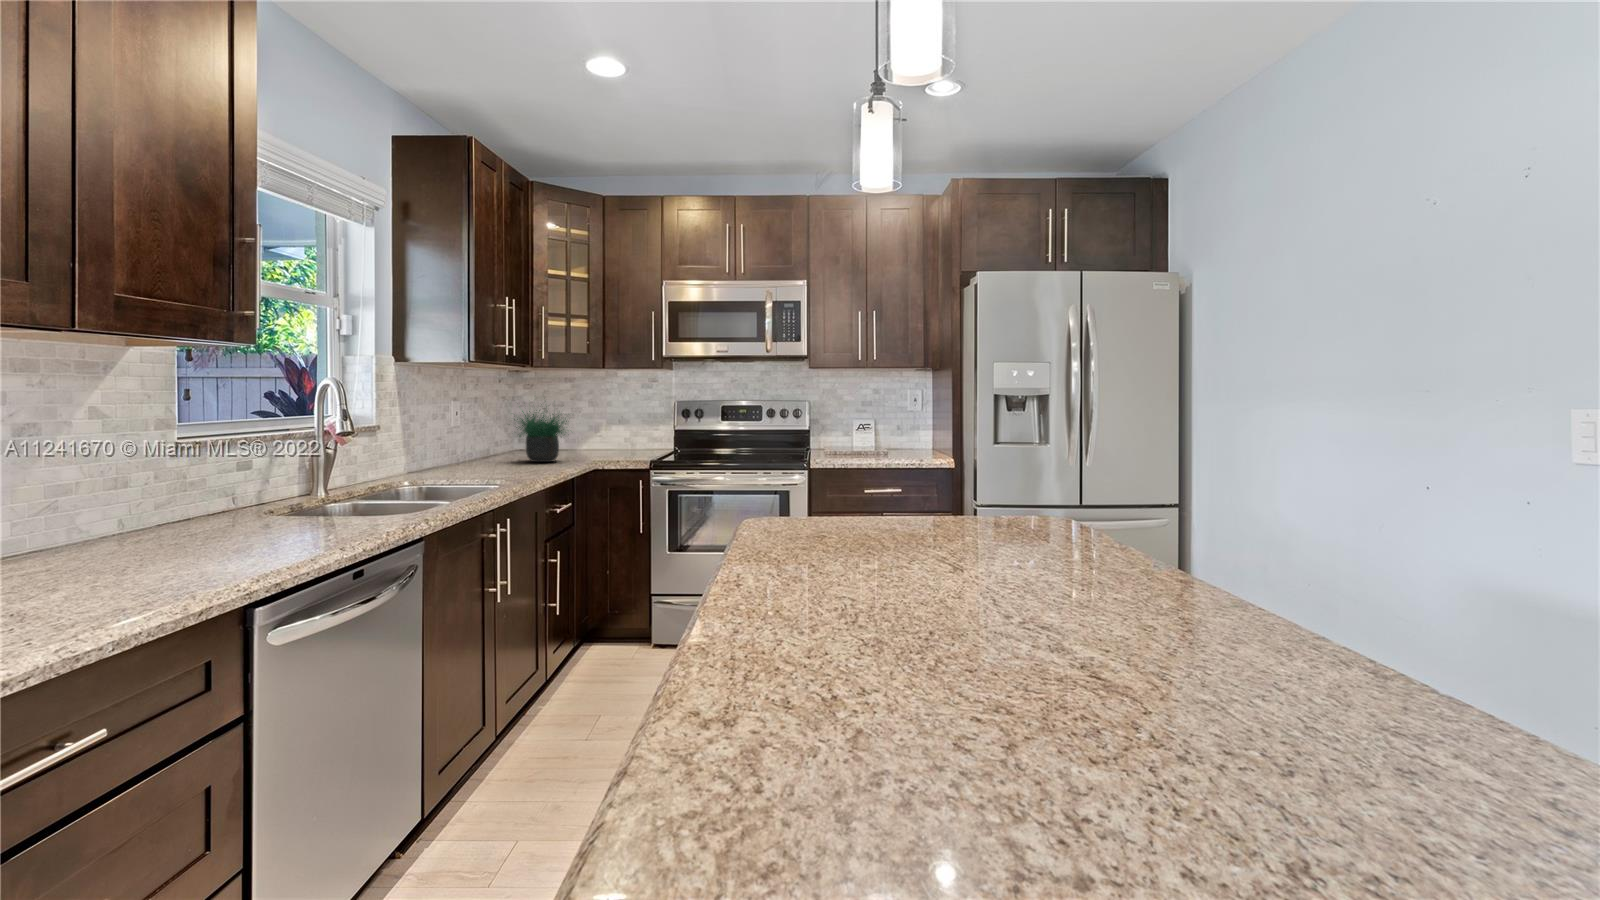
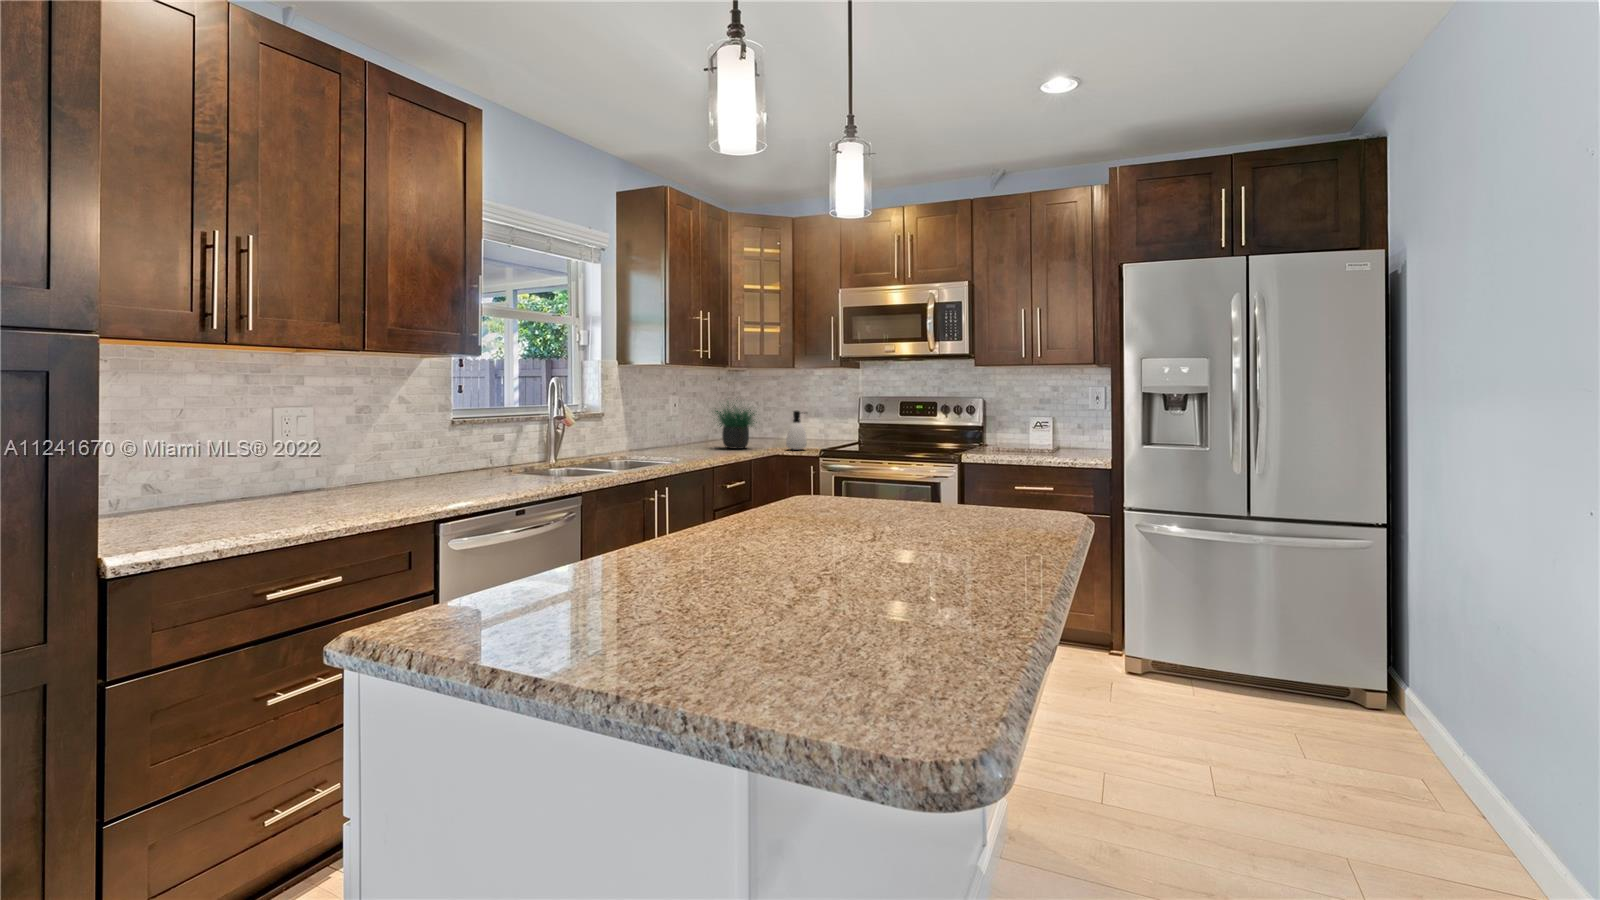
soap dispenser: none [605,416,630,461] -> present [786,411,807,450]

